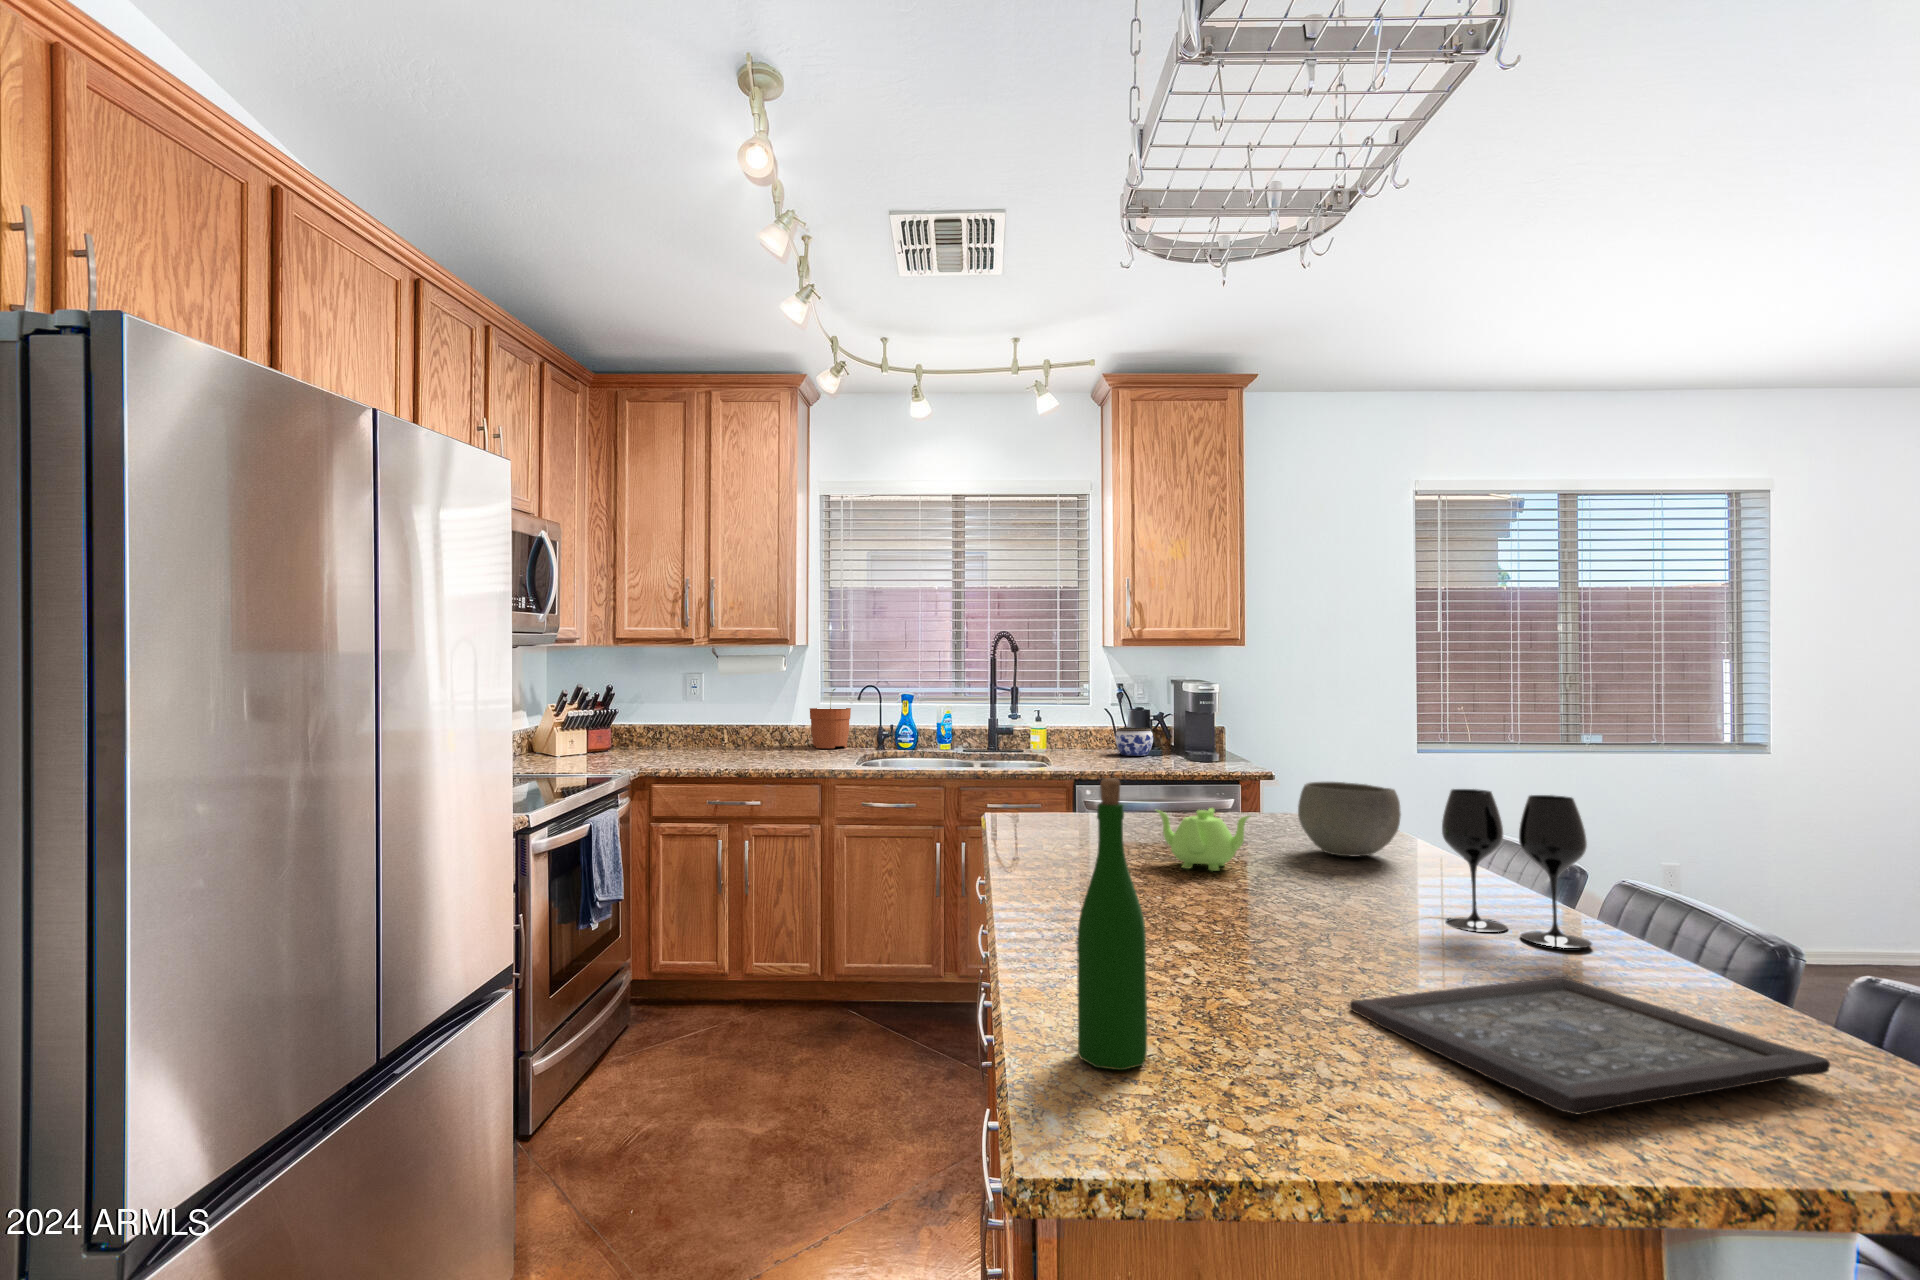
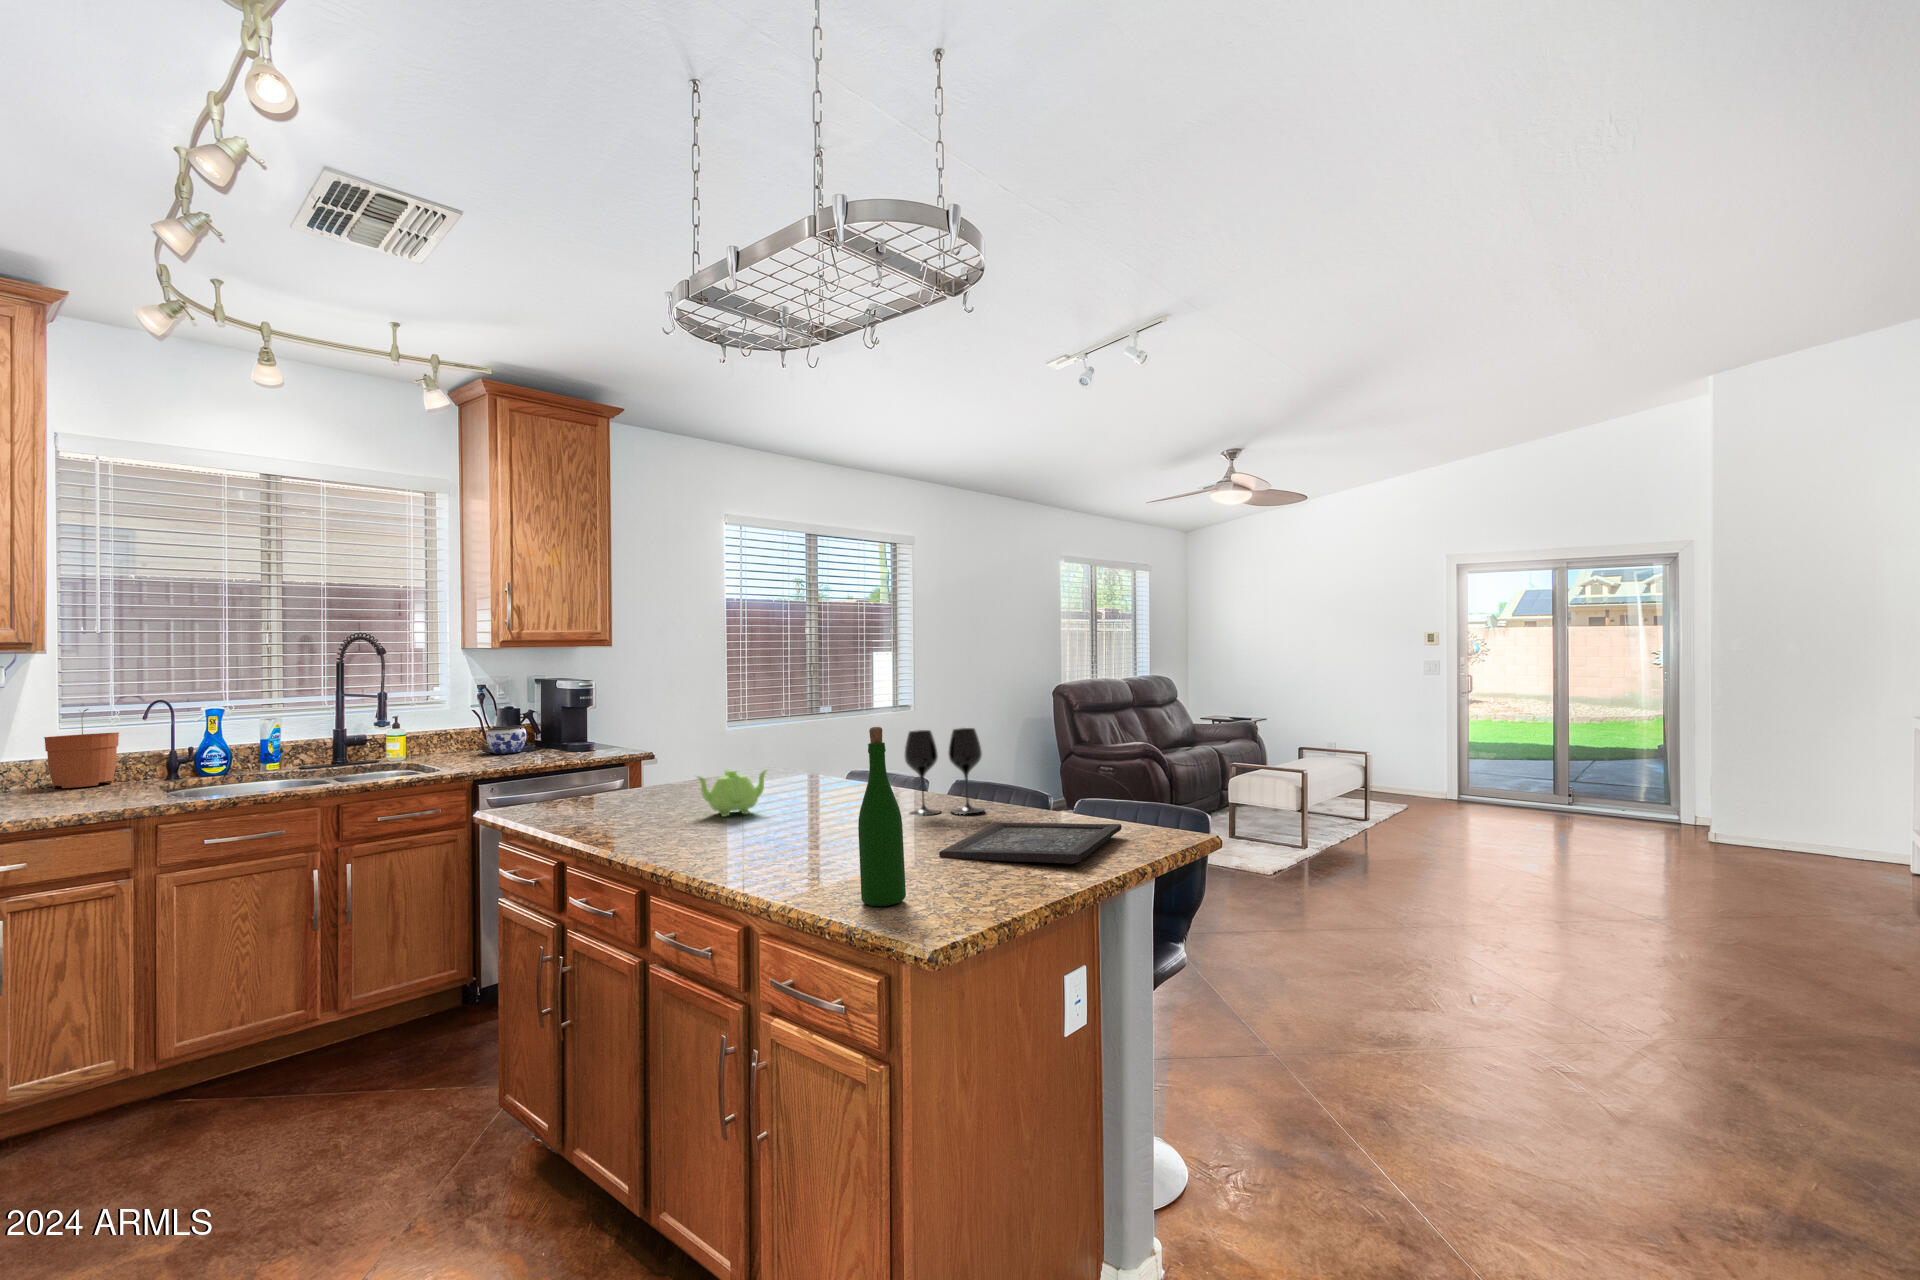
bowl: present [1298,782,1401,856] -> none [771,742,840,793]

